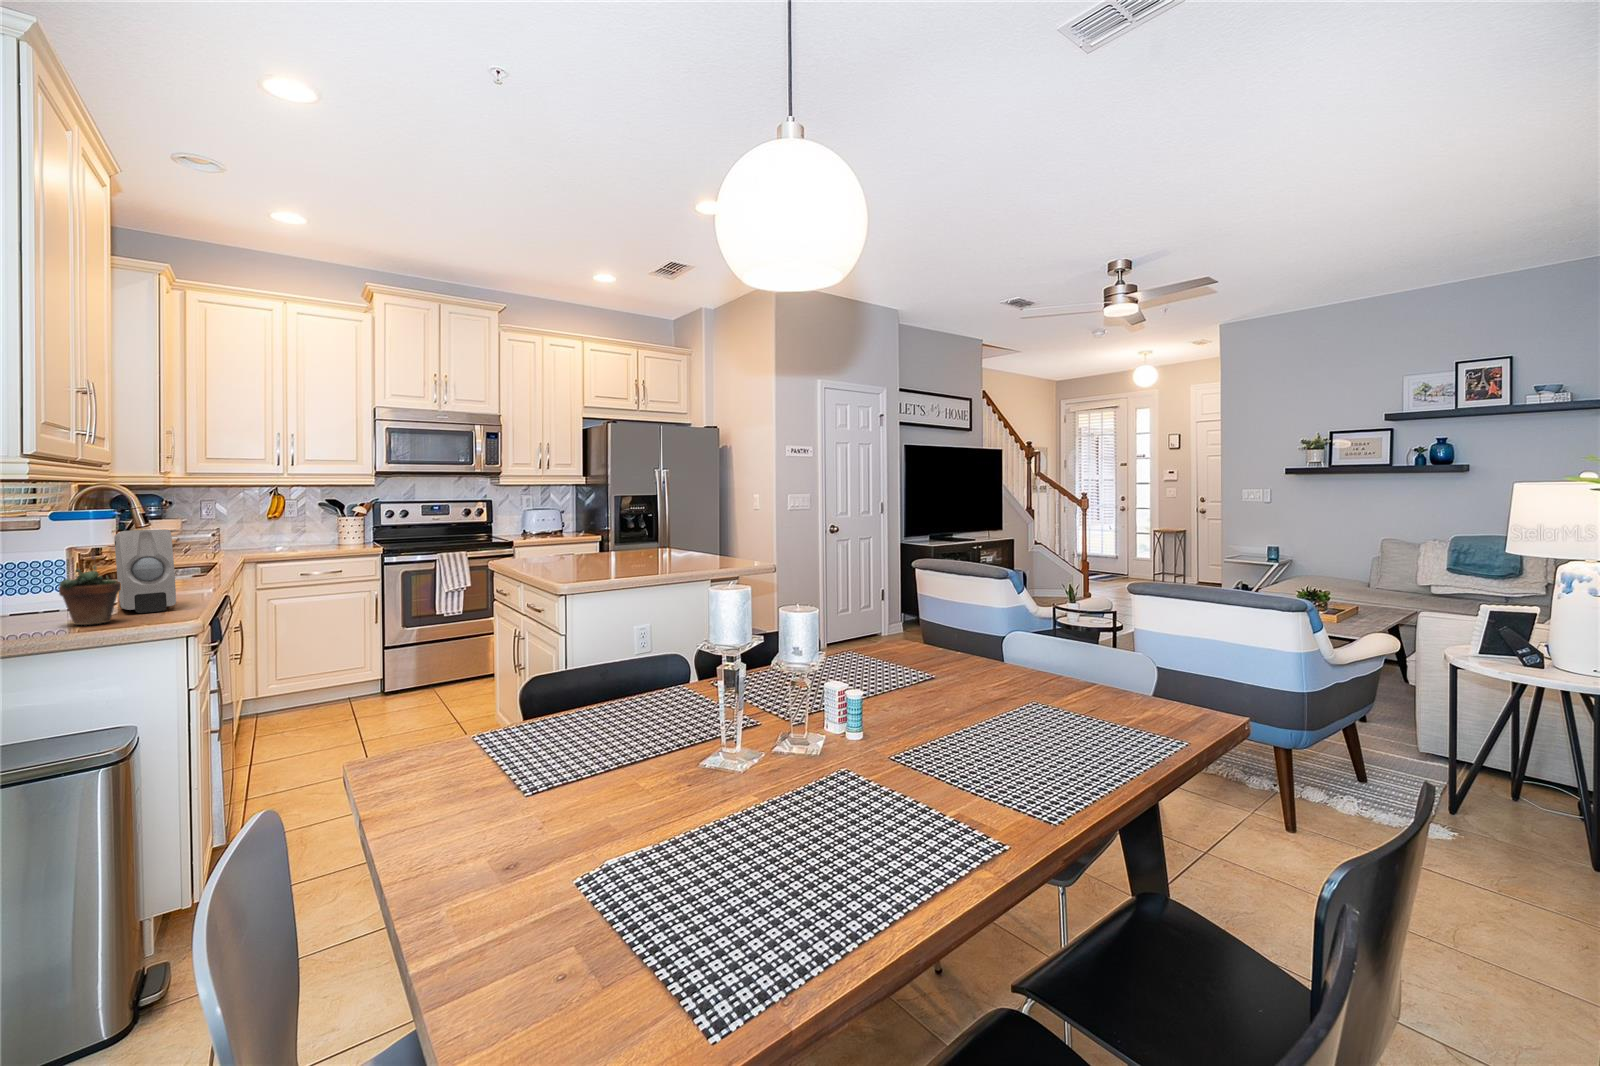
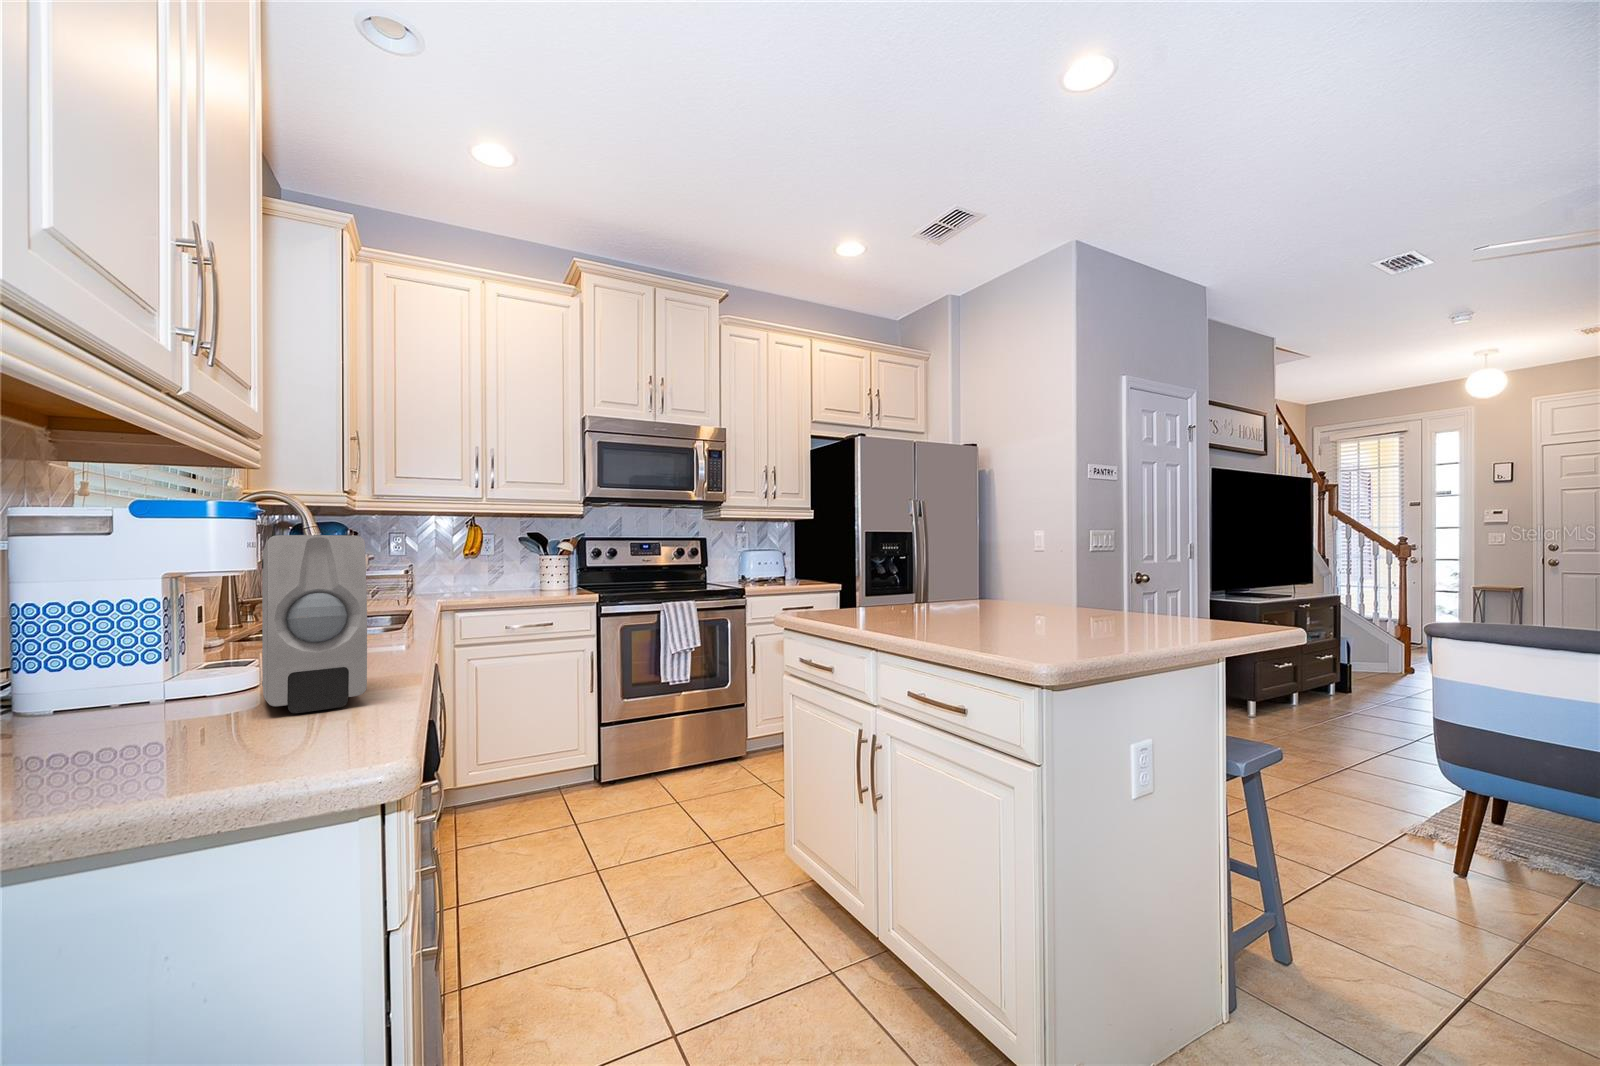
succulent plant: present [59,554,121,625] -> none [112,575,257,755]

